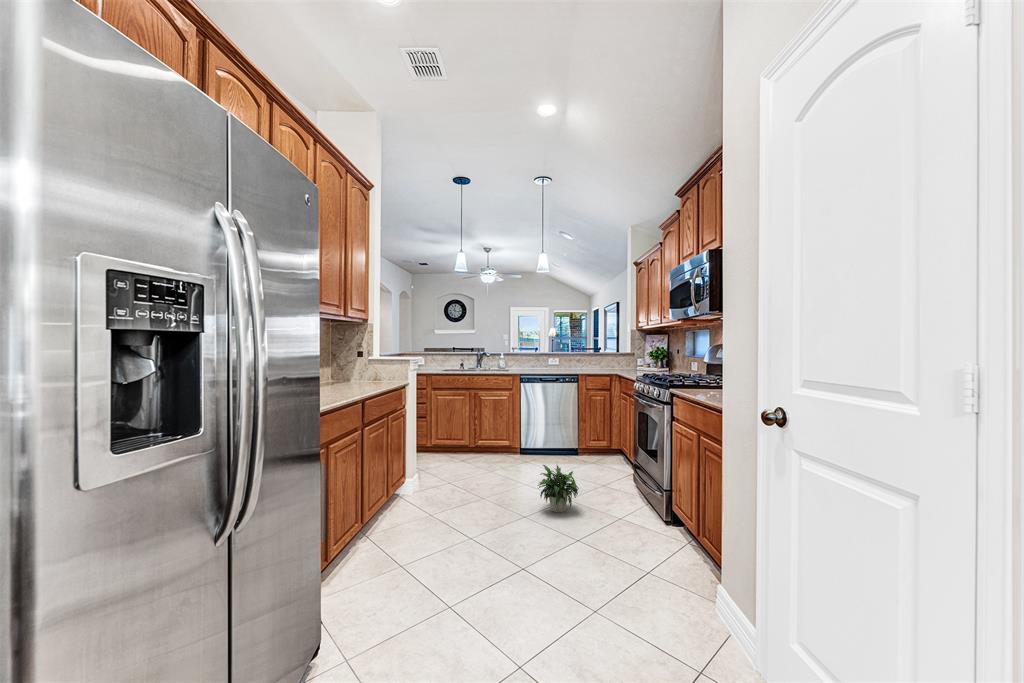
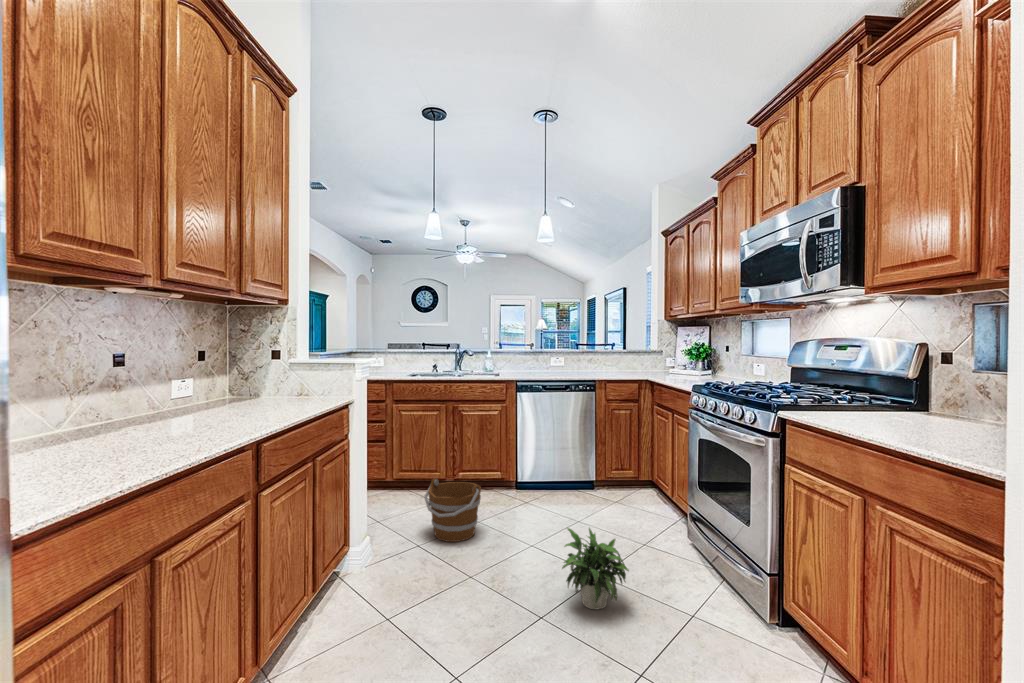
bucket: none [453,439,492,481] -> present [424,478,481,542]

